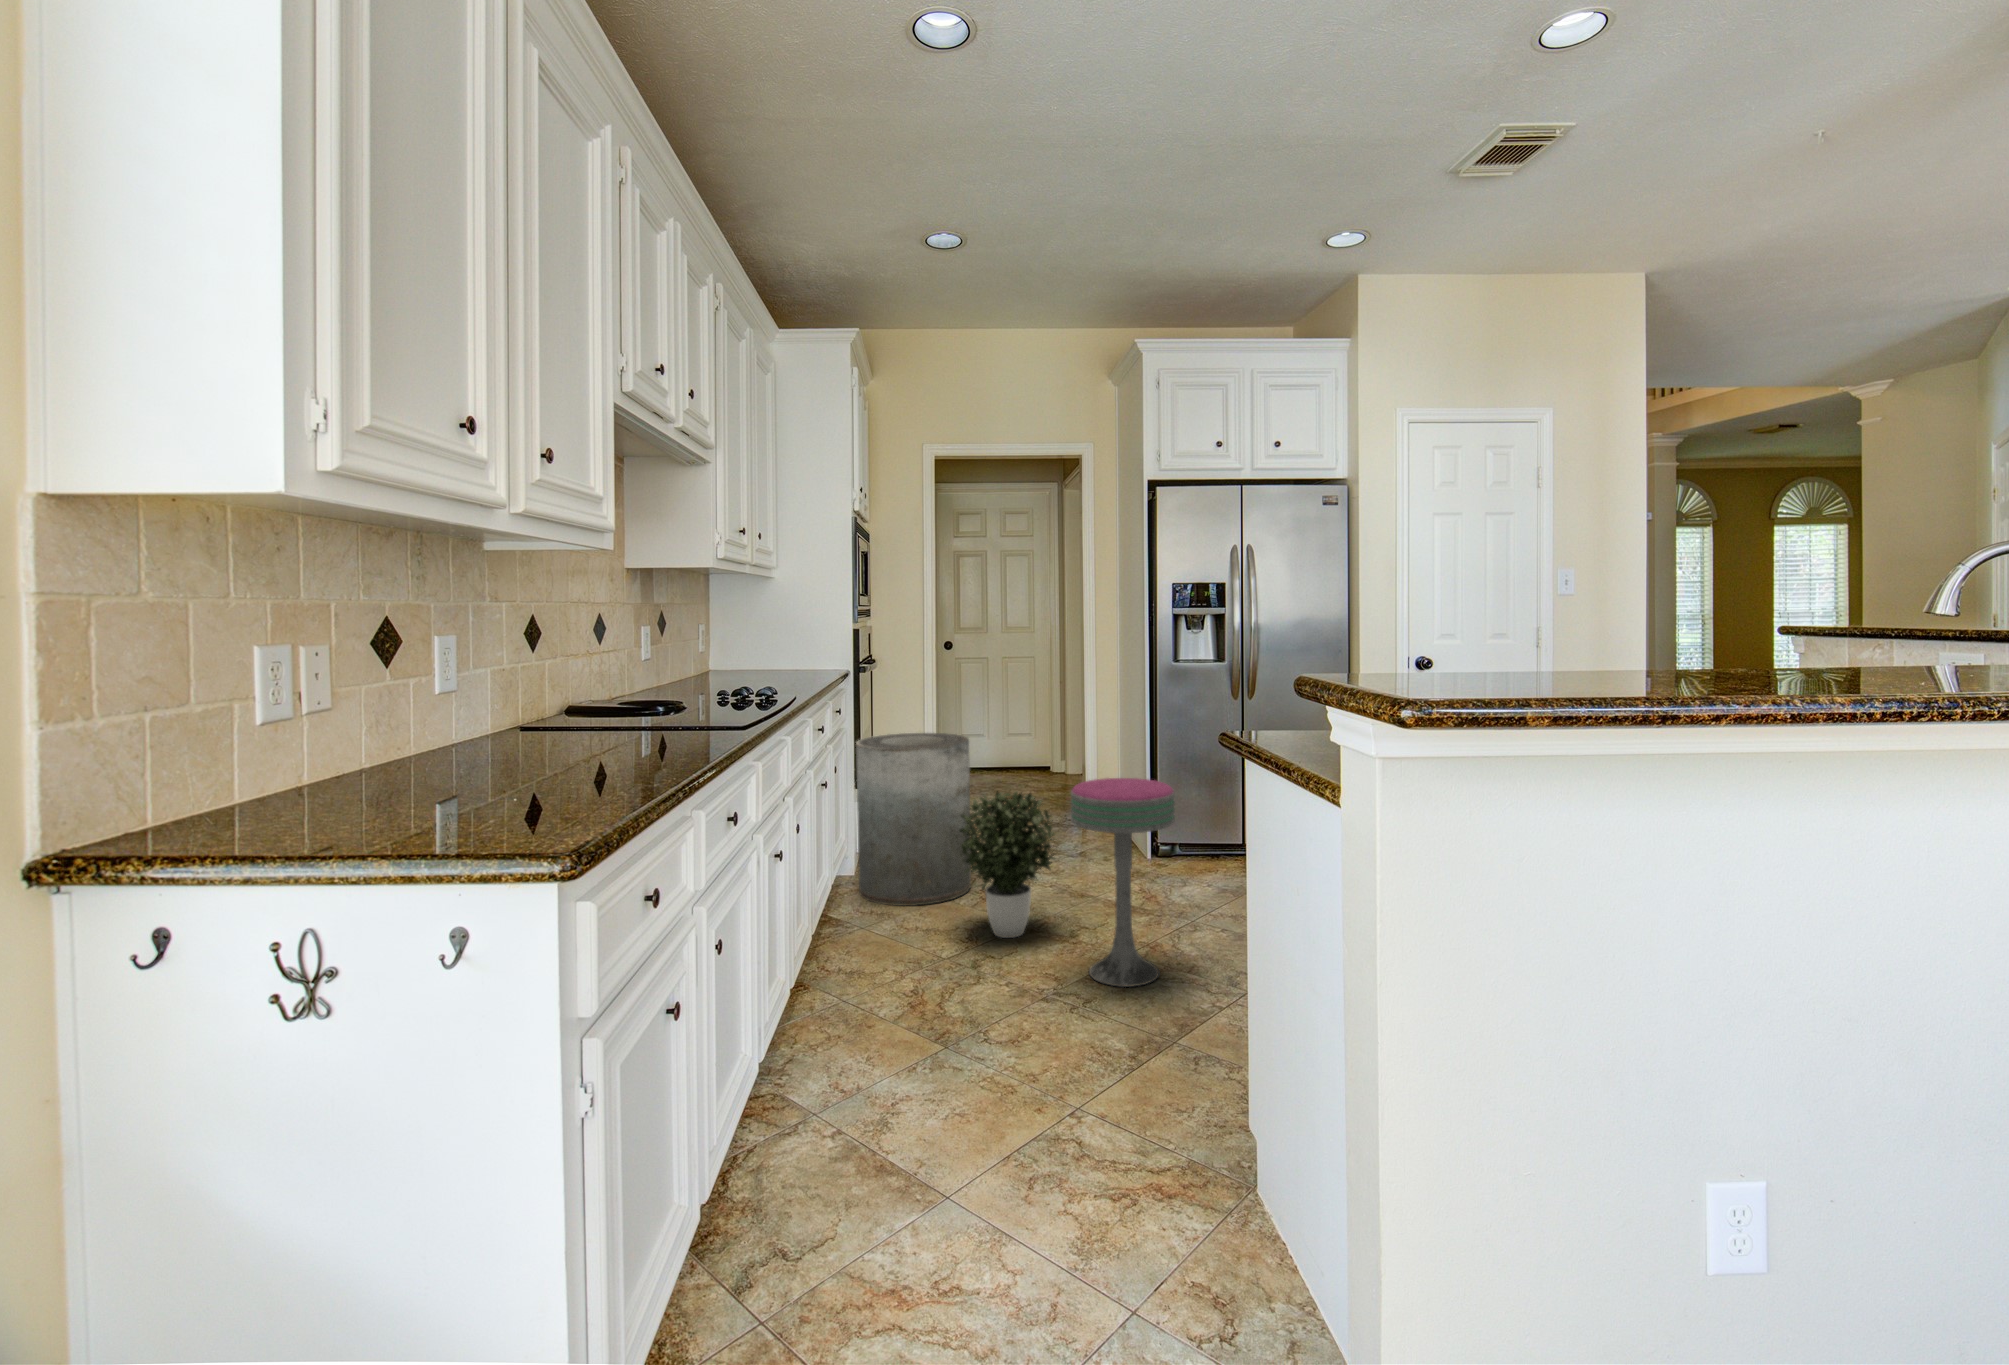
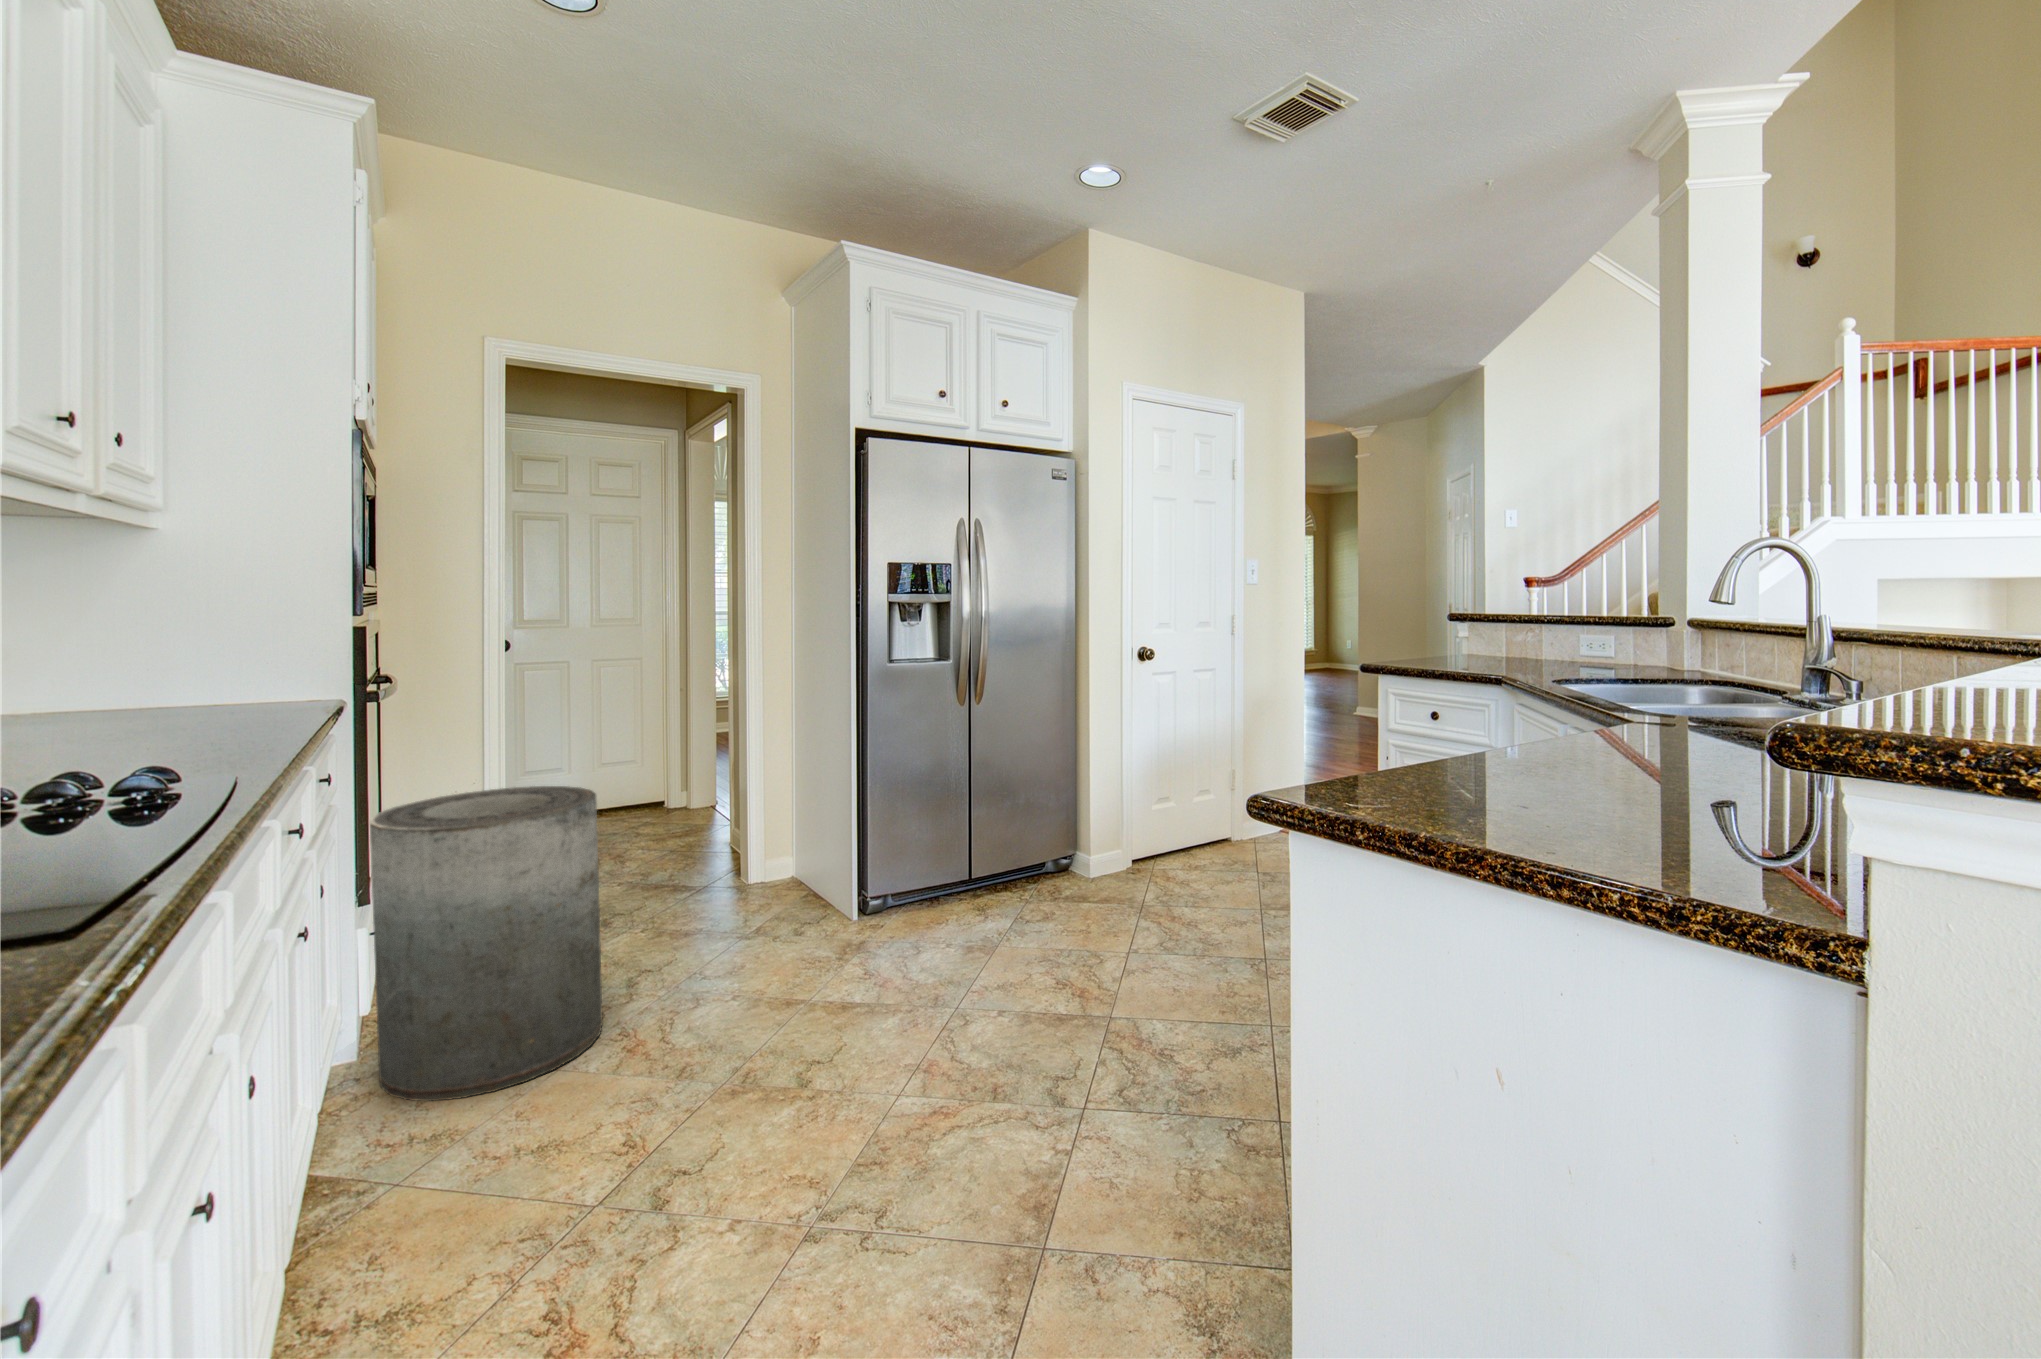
bar stool: present [1071,778,1175,987] -> none [835,835,1000,1179]
potted plant: present [959,791,1055,938] -> none [603,874,785,1122]

